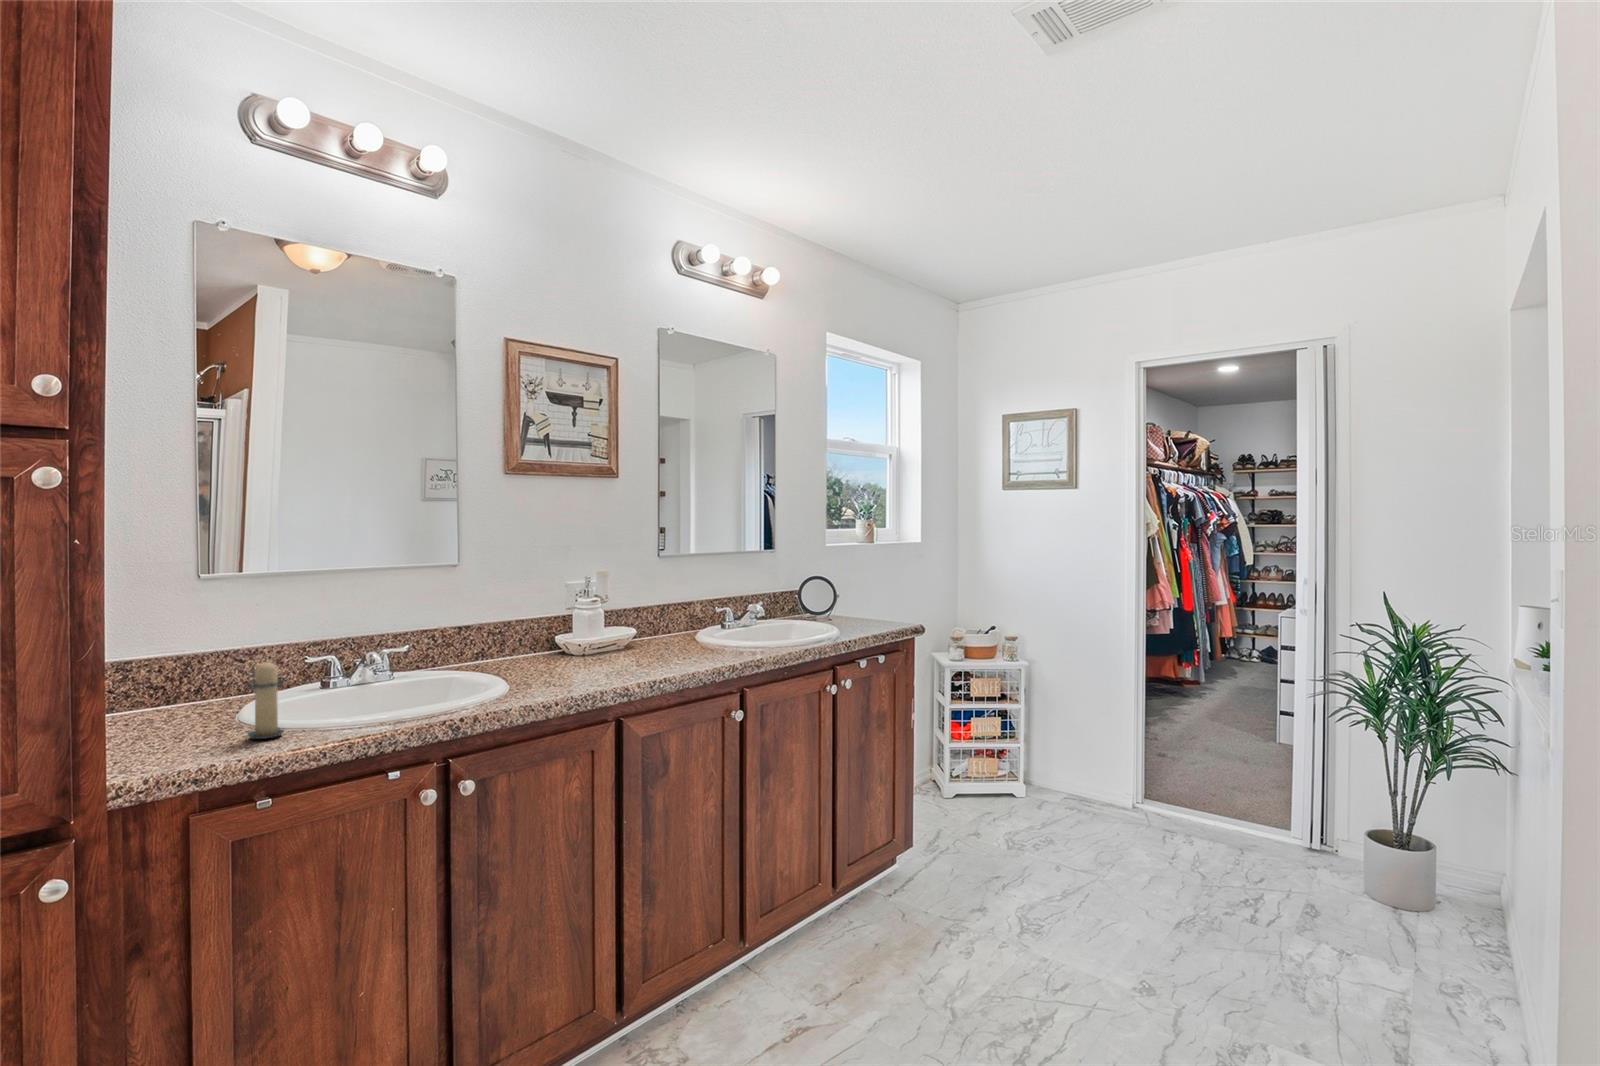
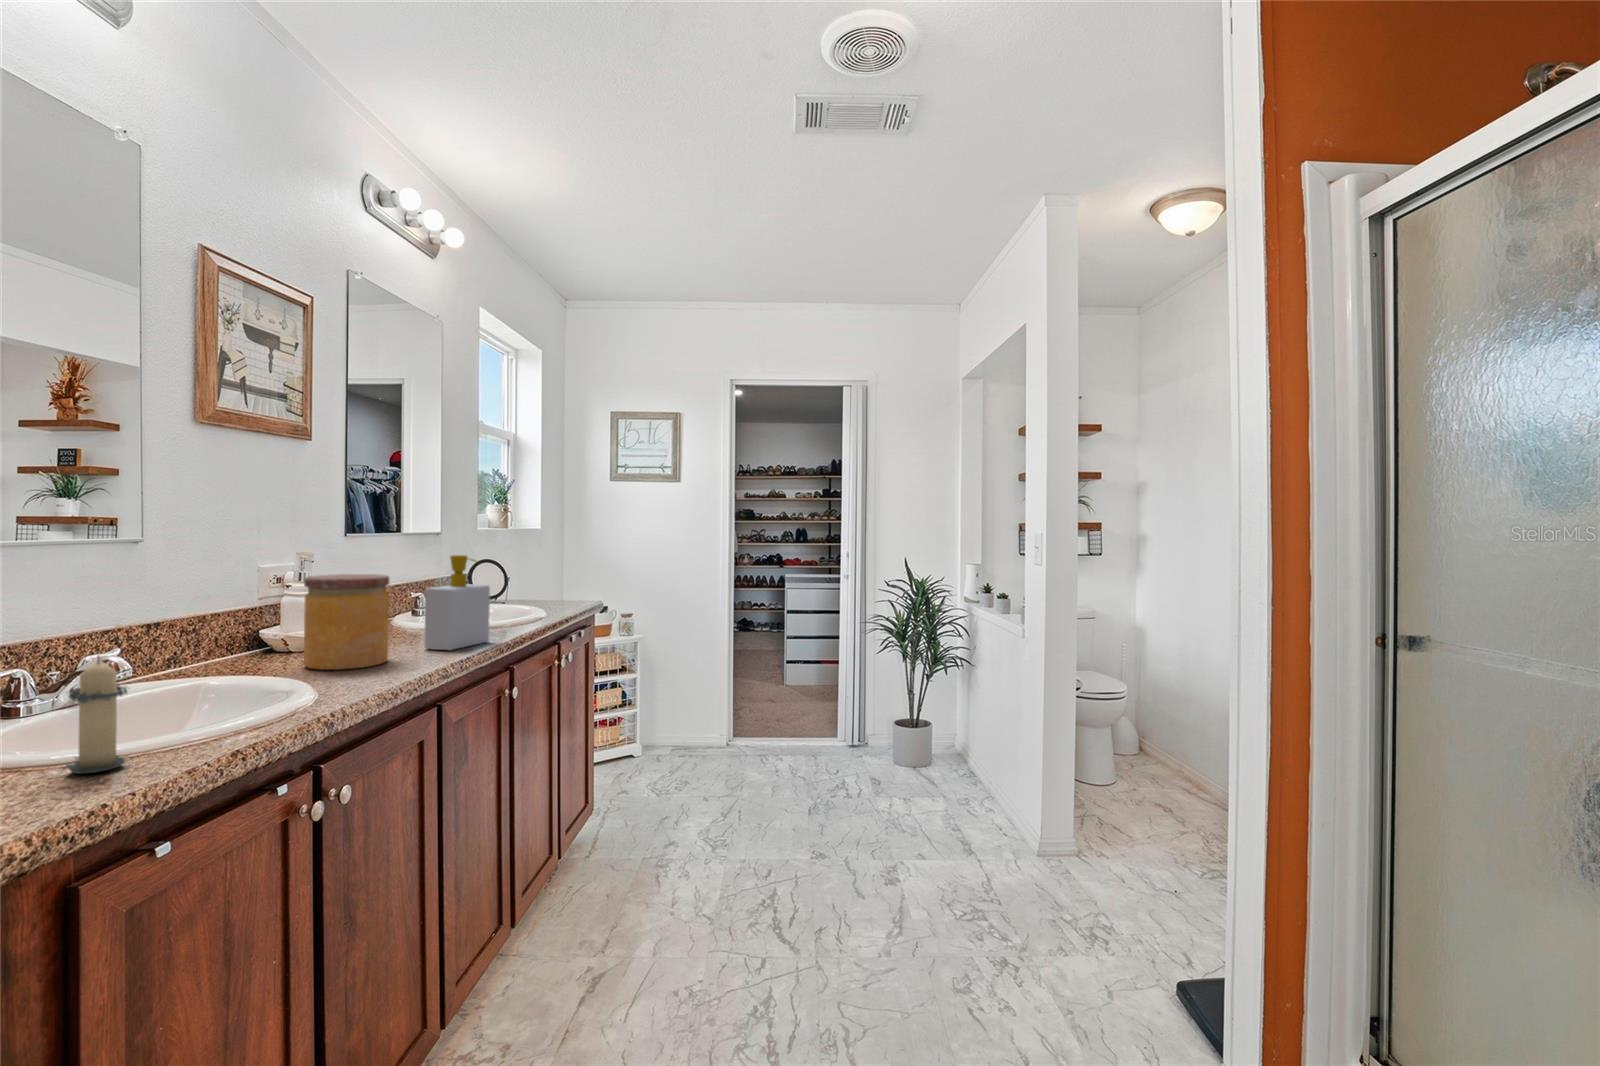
soap bottle: none [650,579,711,668] -> present [425,555,490,650]
jar: none [540,594,605,677] -> present [304,574,389,670]

